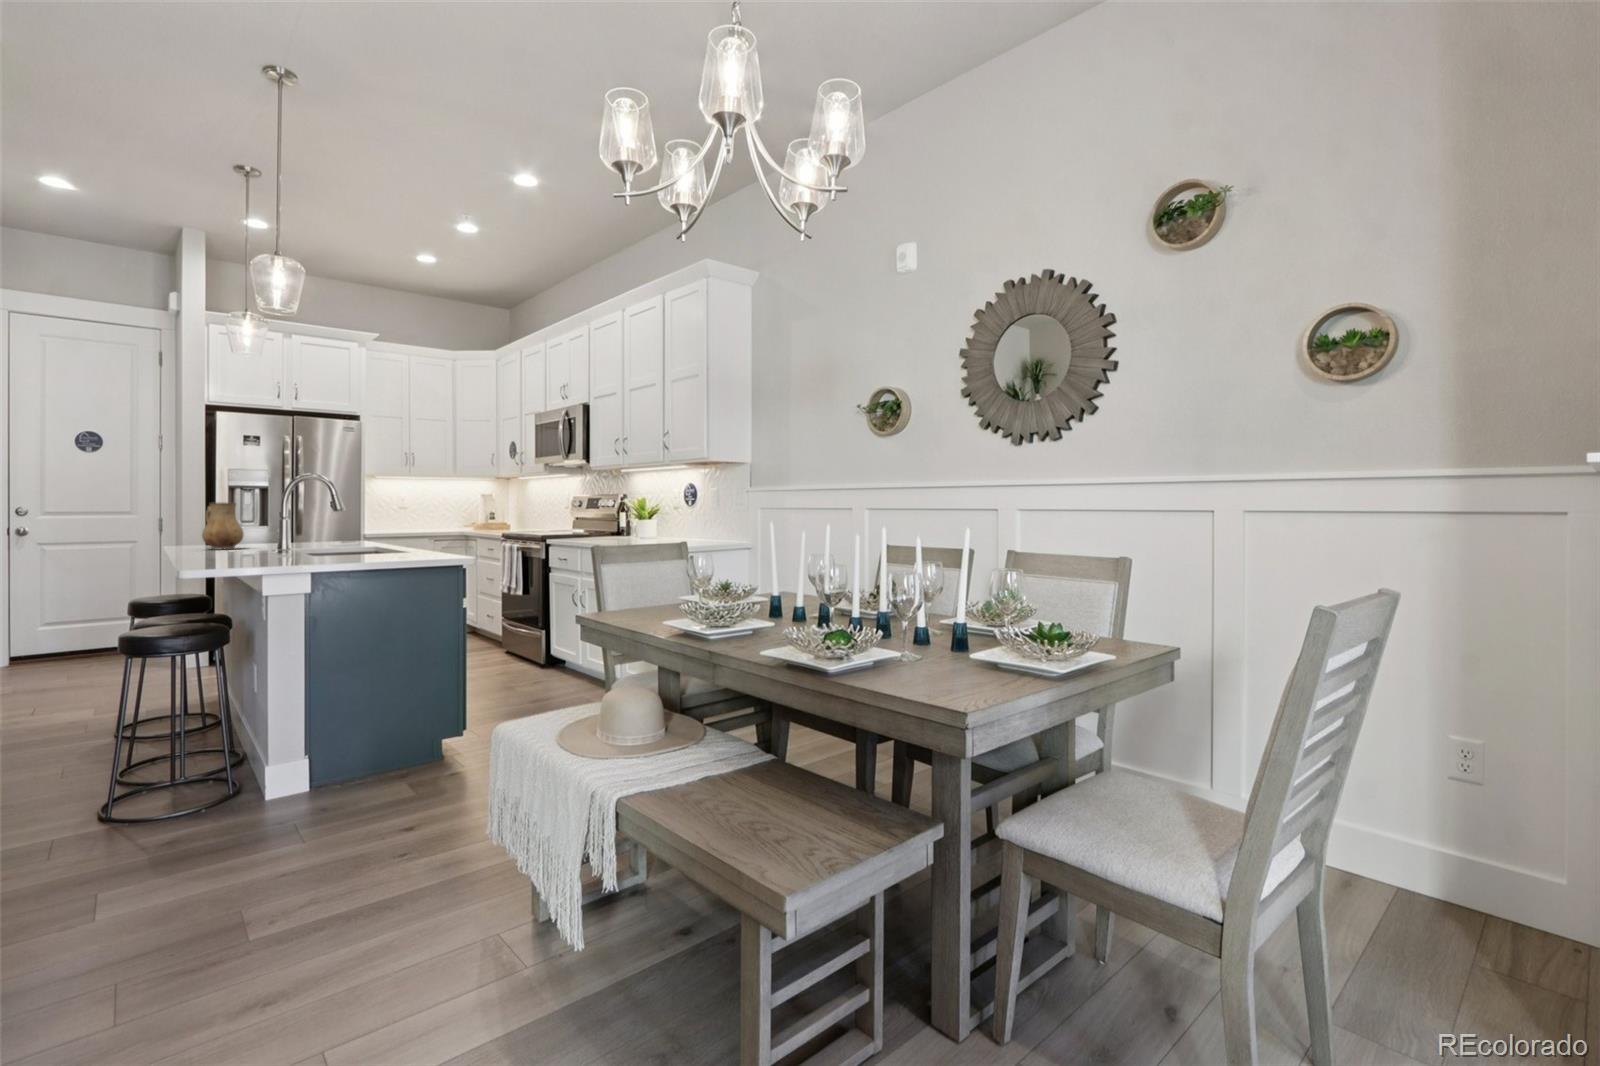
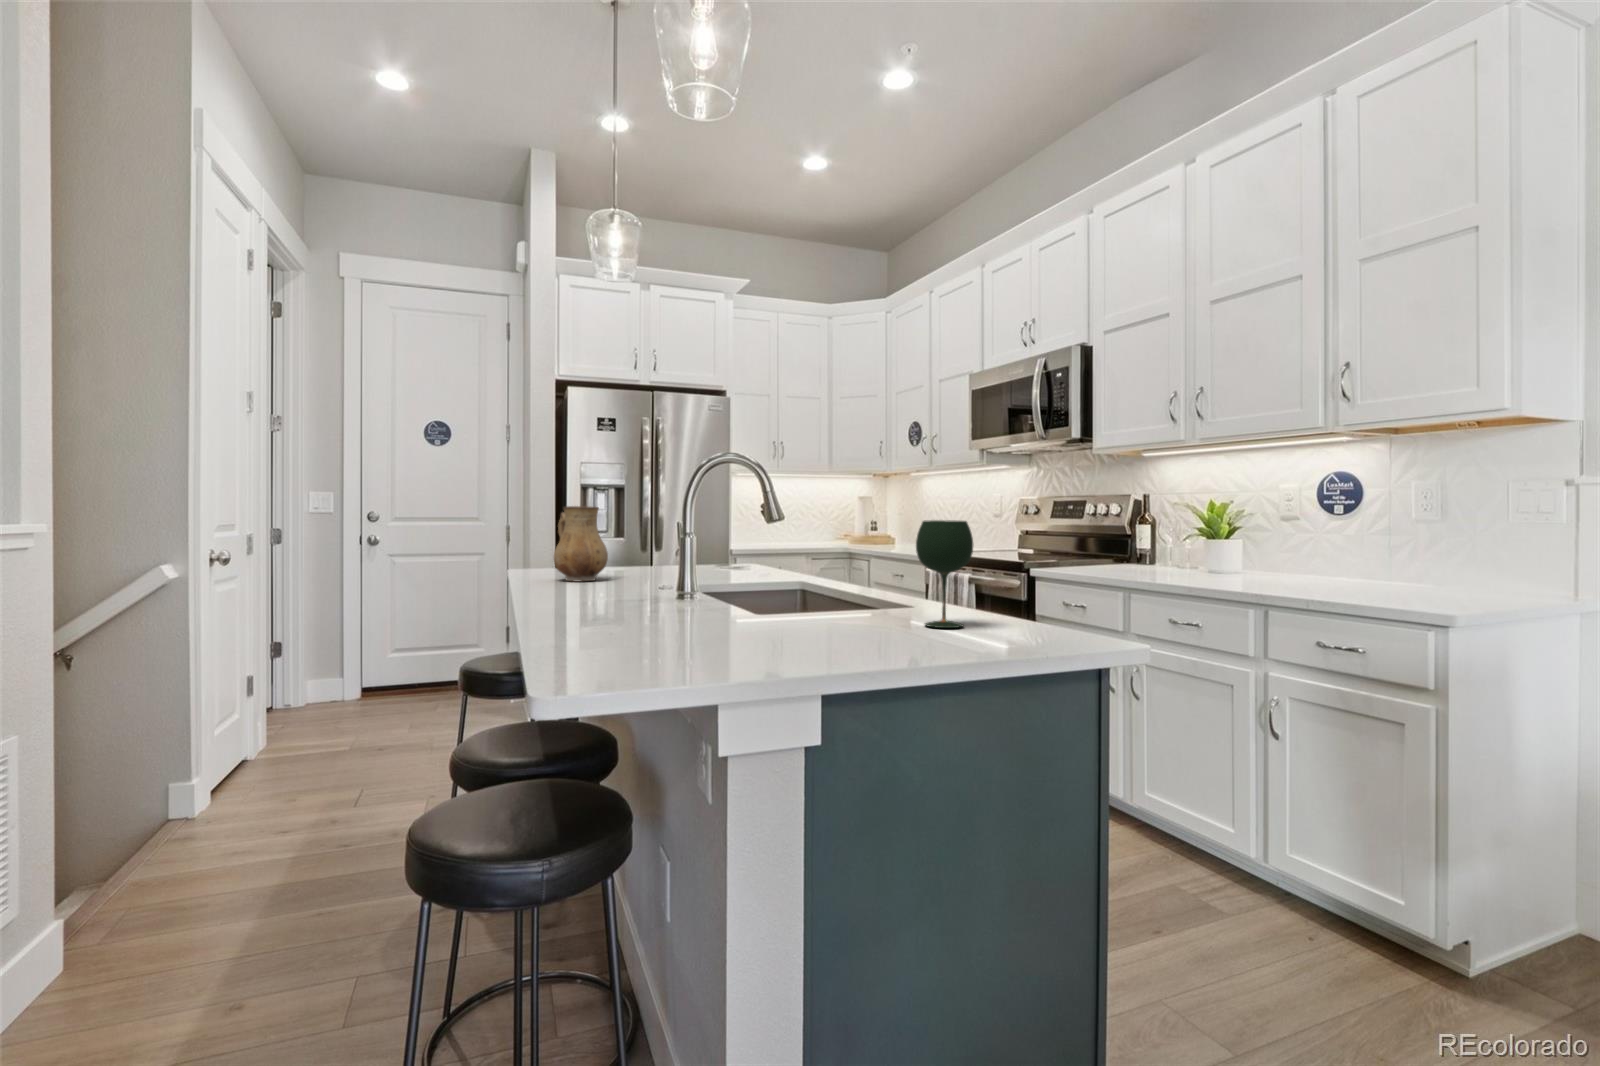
wine glass: none [401,509,430,557] -> present [916,520,973,628]

